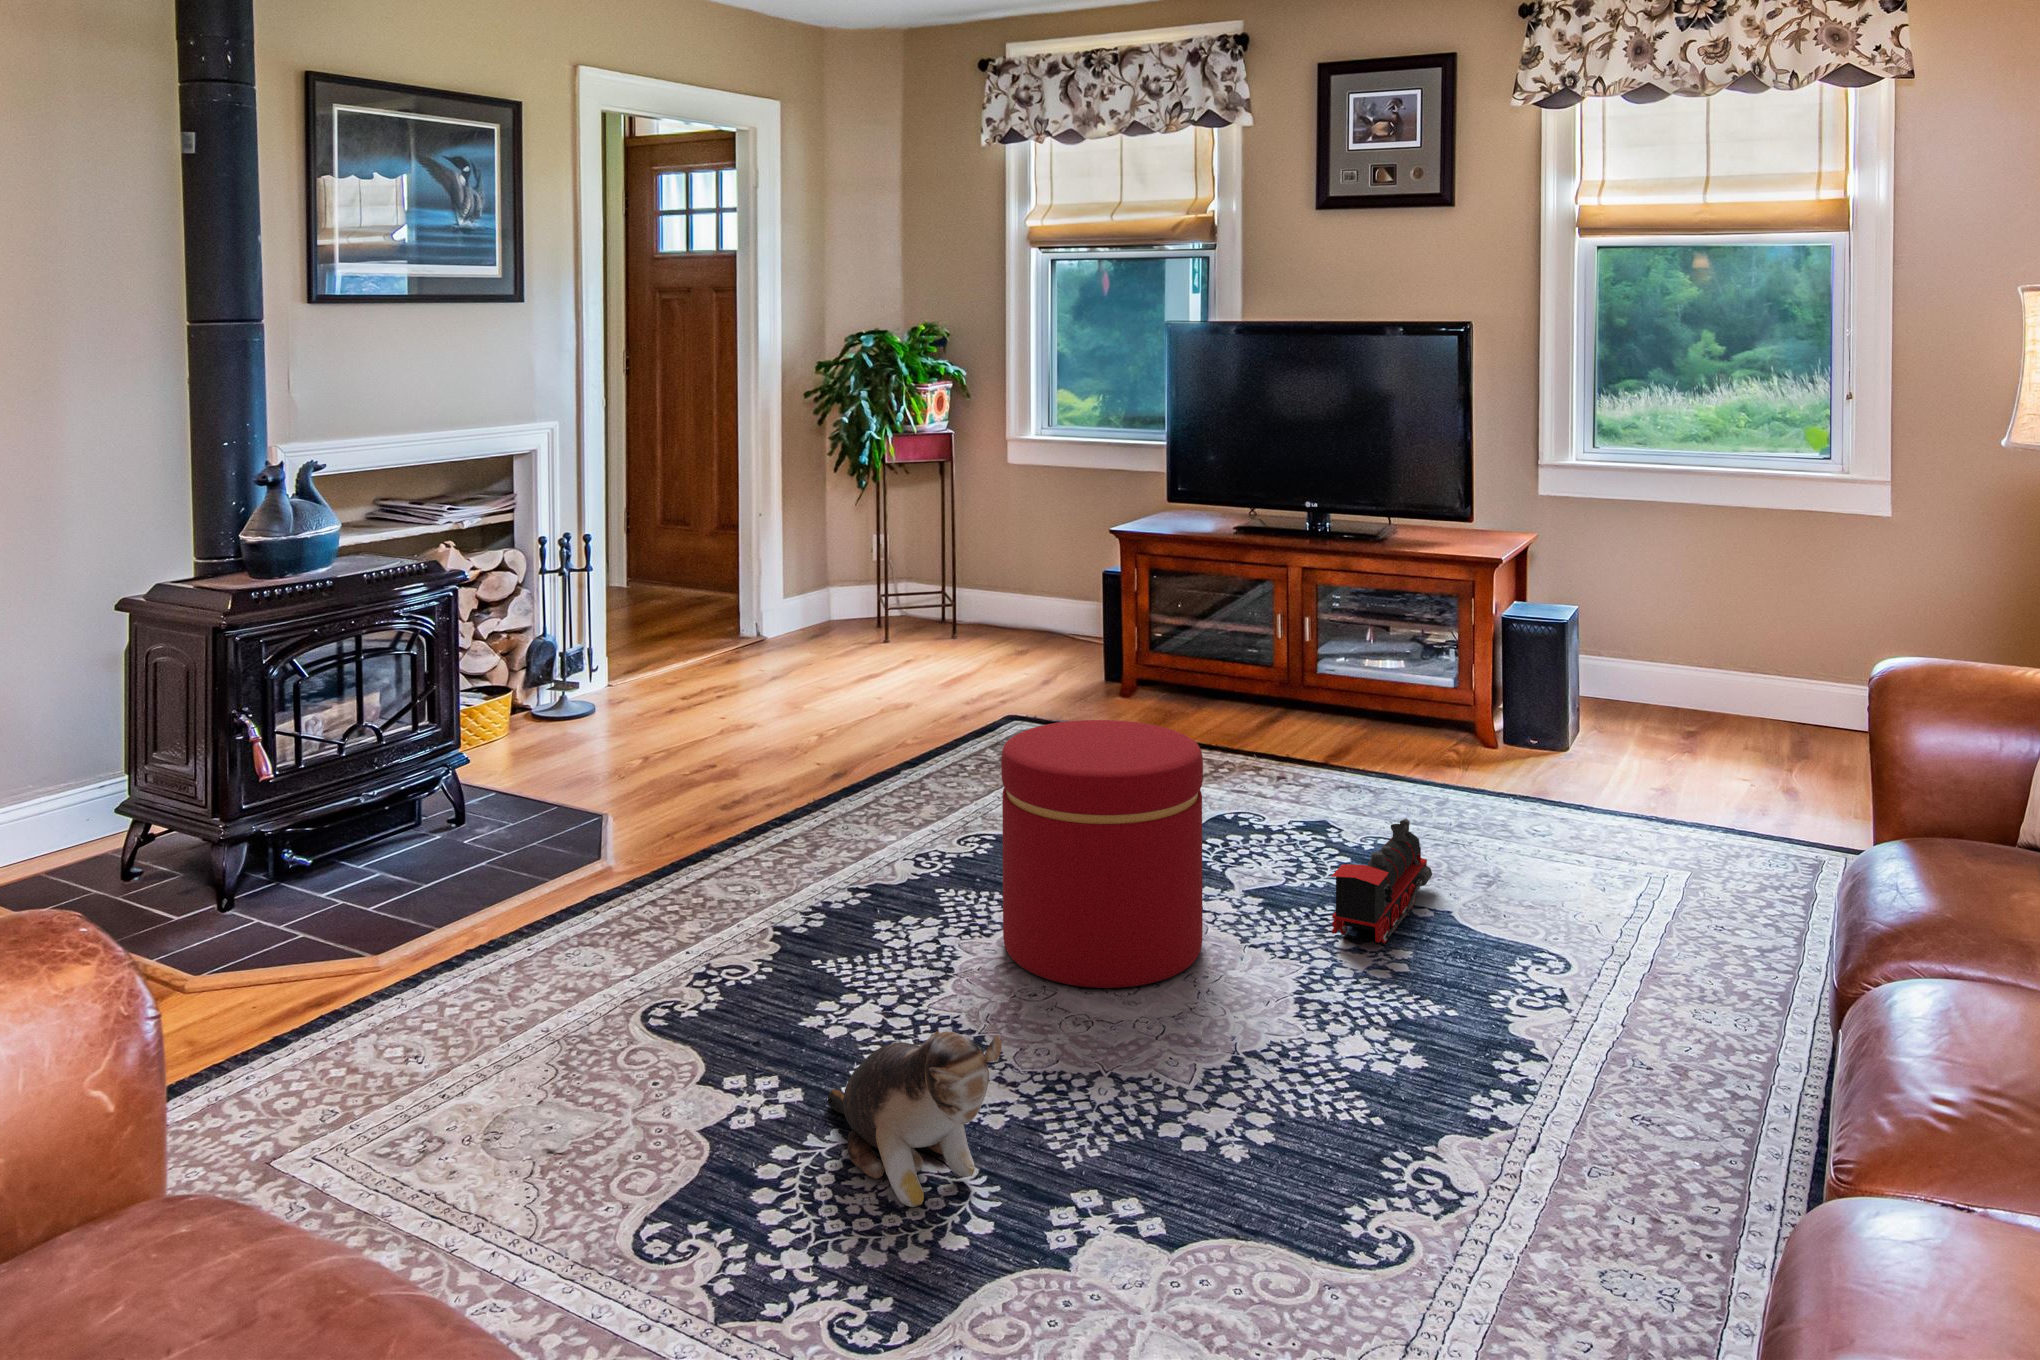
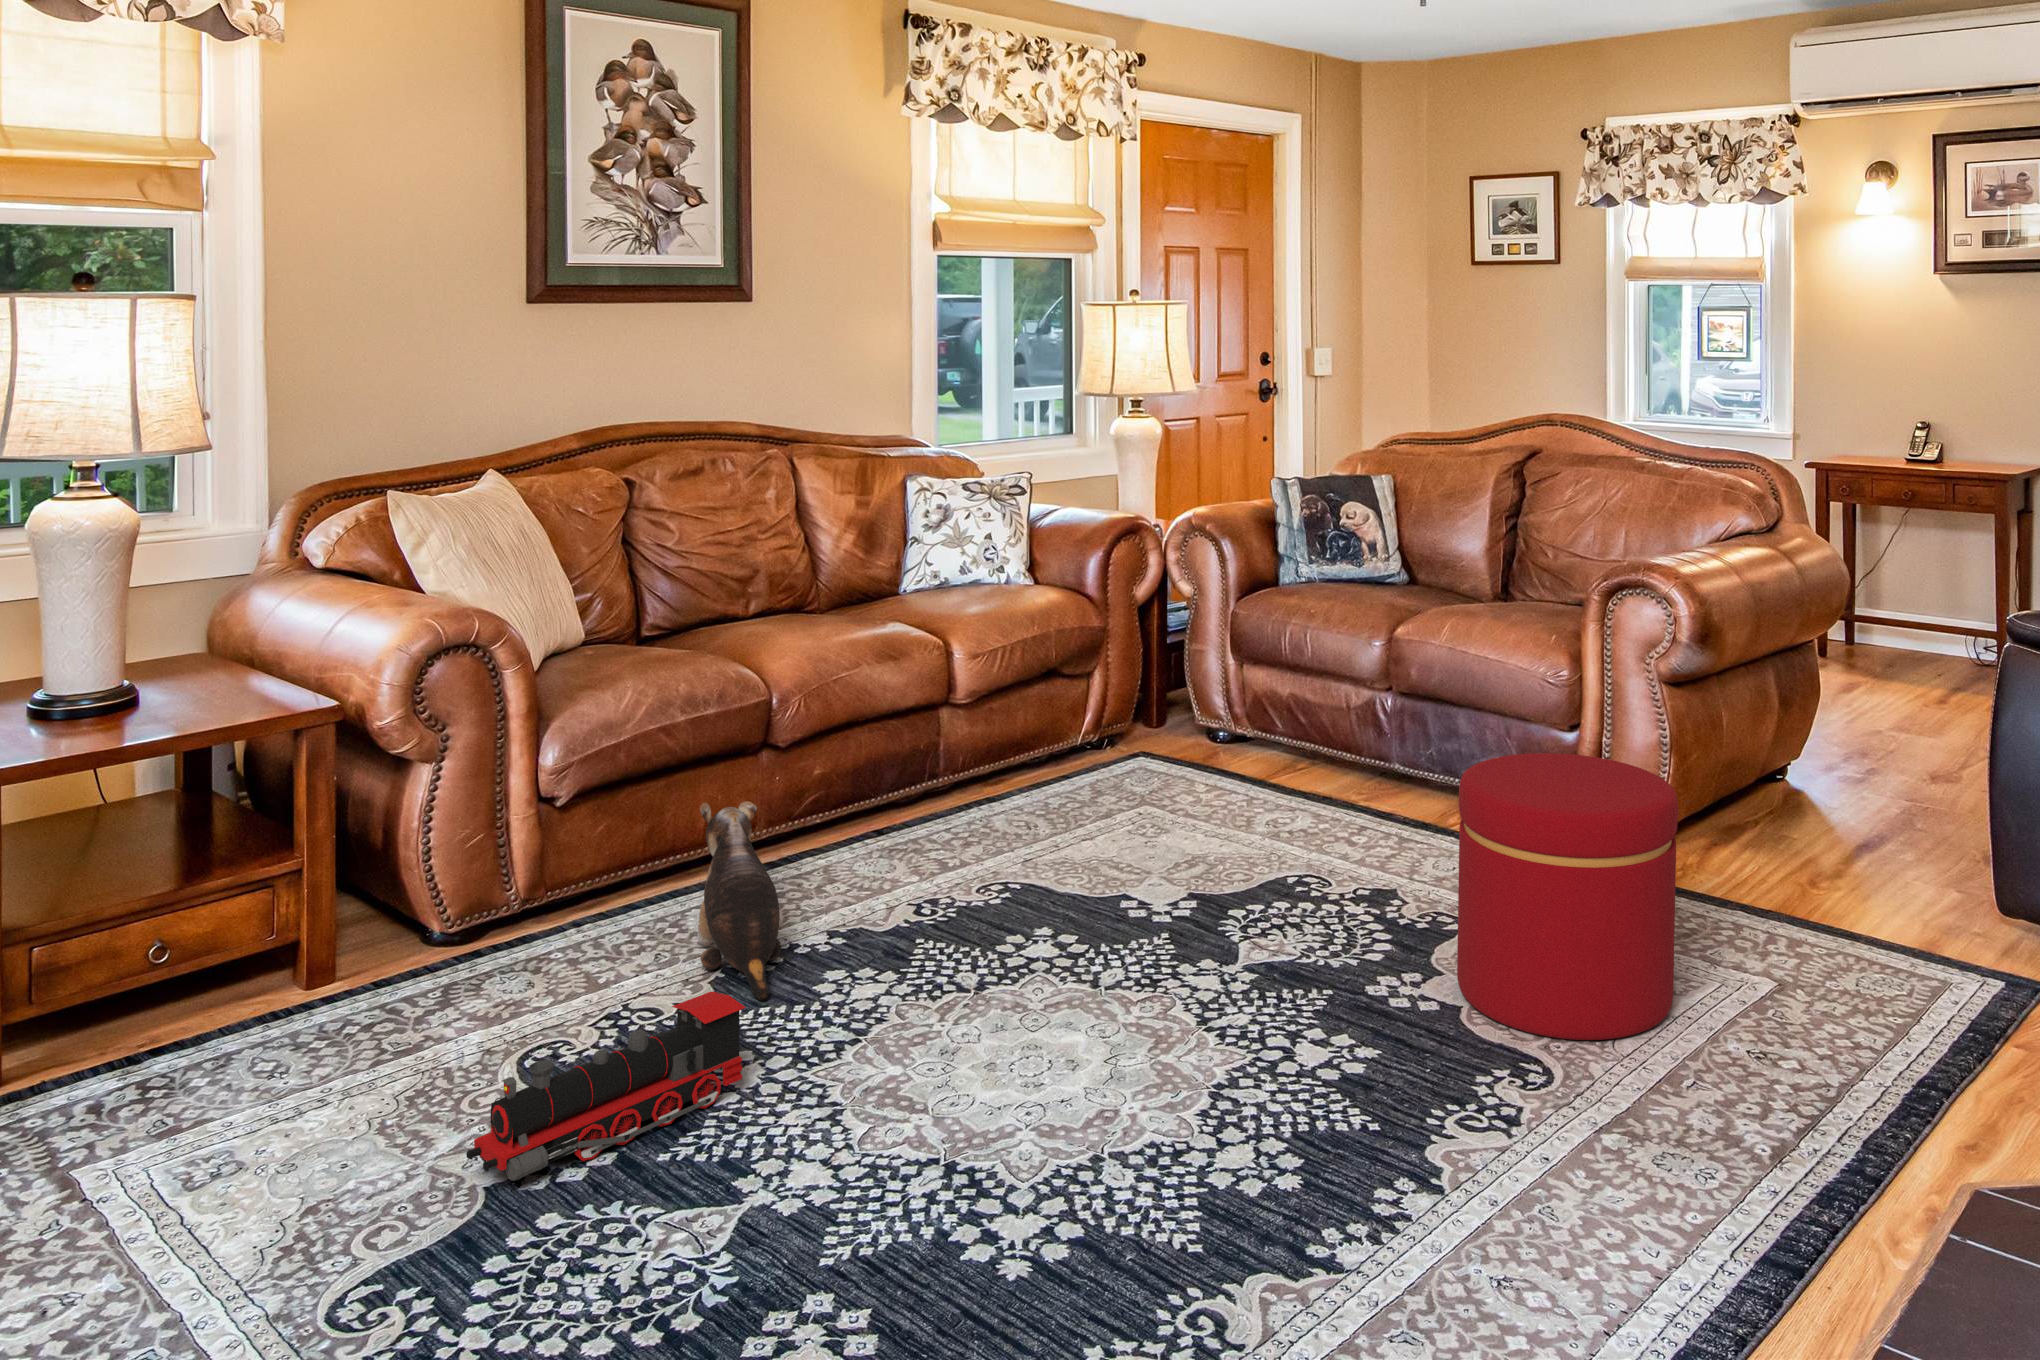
ottoman: present [1001,720,1203,988] -> present [1457,753,1678,1040]
plush toy: present [828,1031,1002,1207] -> present [698,801,781,1000]

